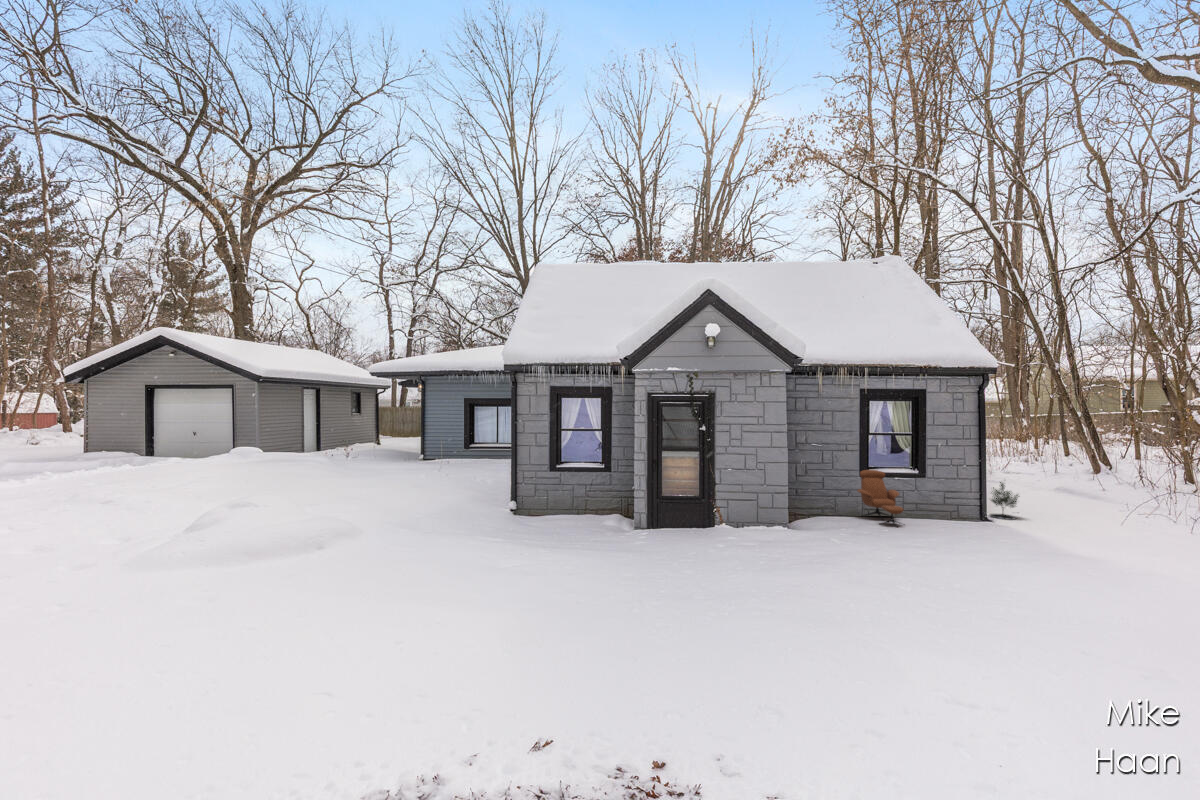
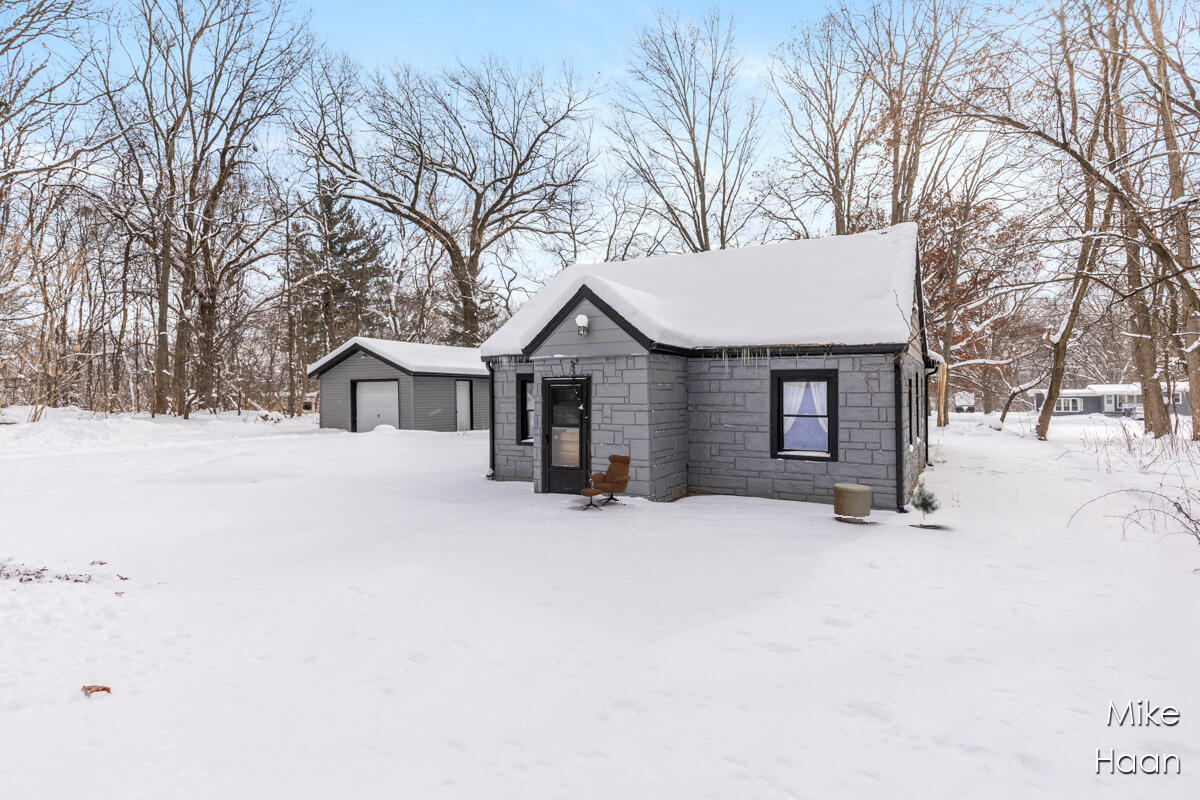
lounge chair: present [857,470,903,527] -> present [581,454,631,510]
woven basket: none [938,488,974,522] -> present [833,483,872,523]

